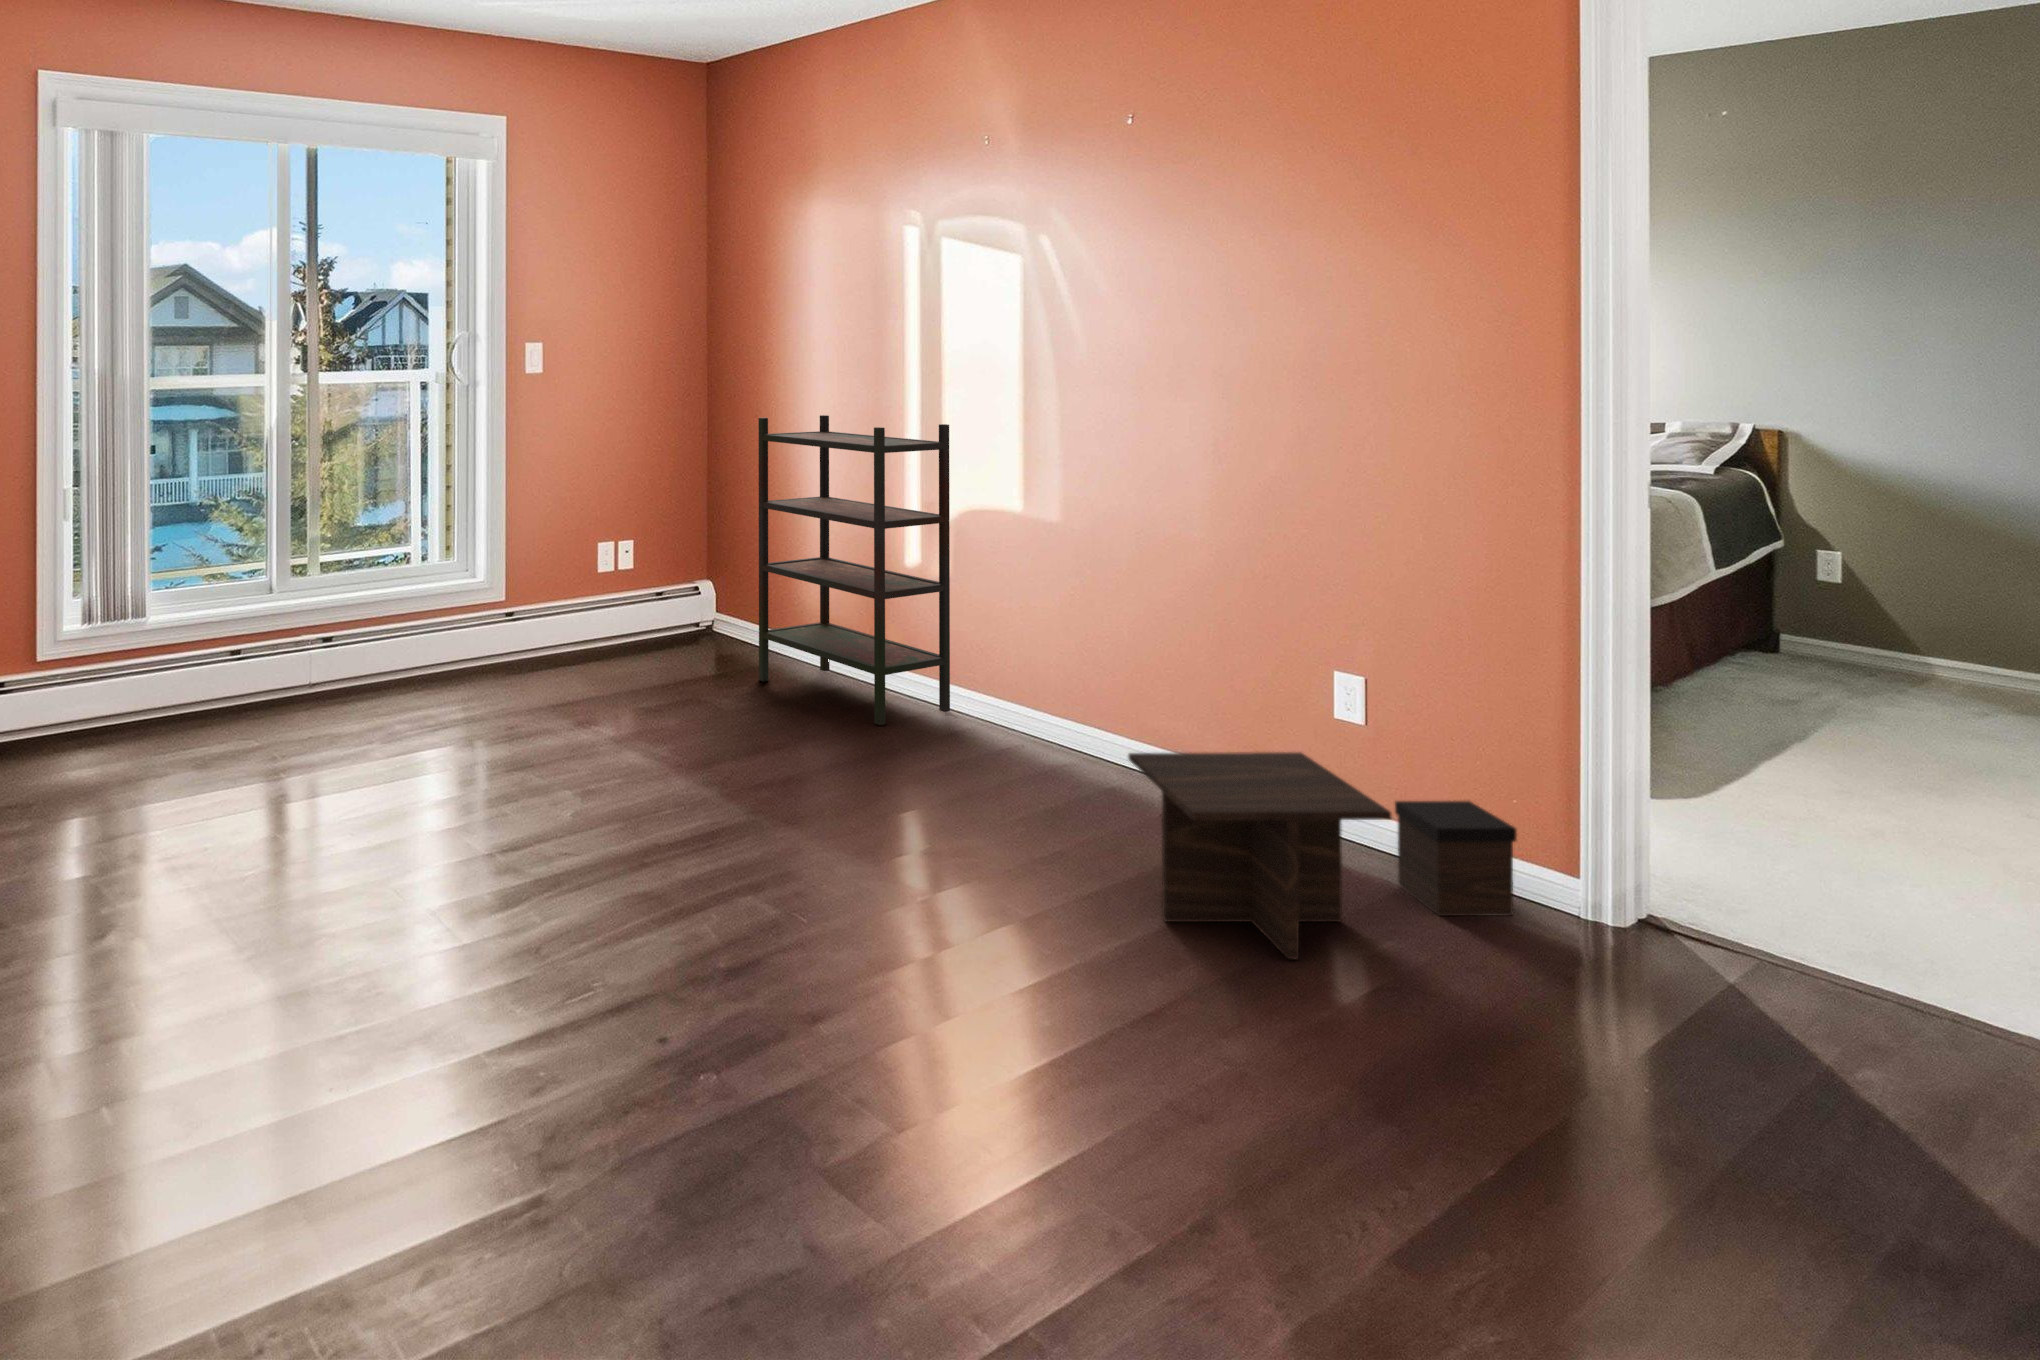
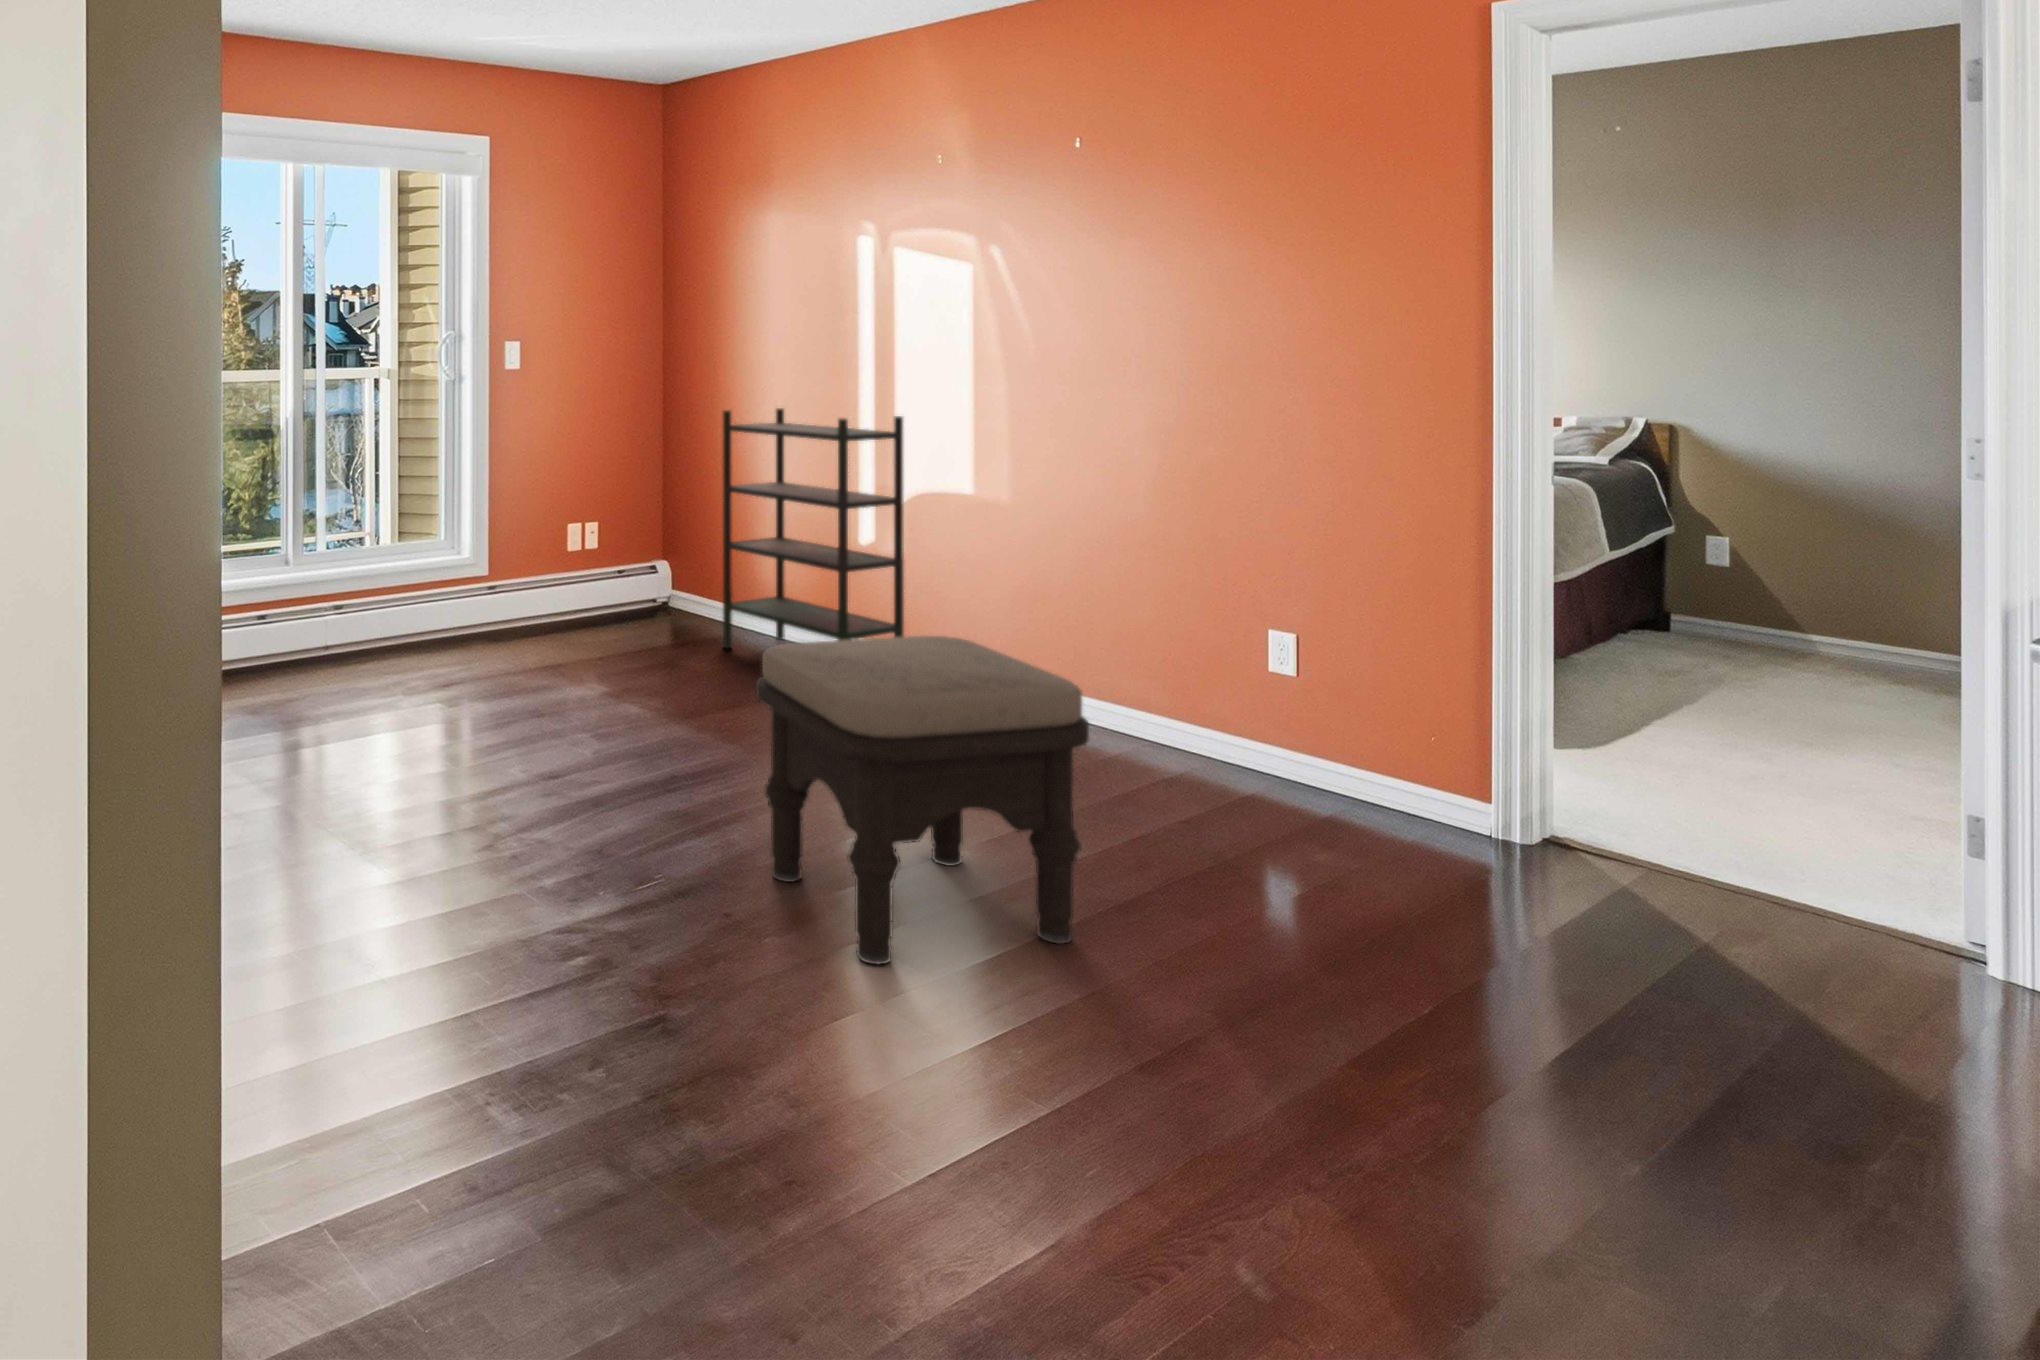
ottoman: none [713,688,1092,1111] -> present [756,636,1089,964]
coffee table: present [1128,752,1517,959] -> none [1093,697,1436,866]

